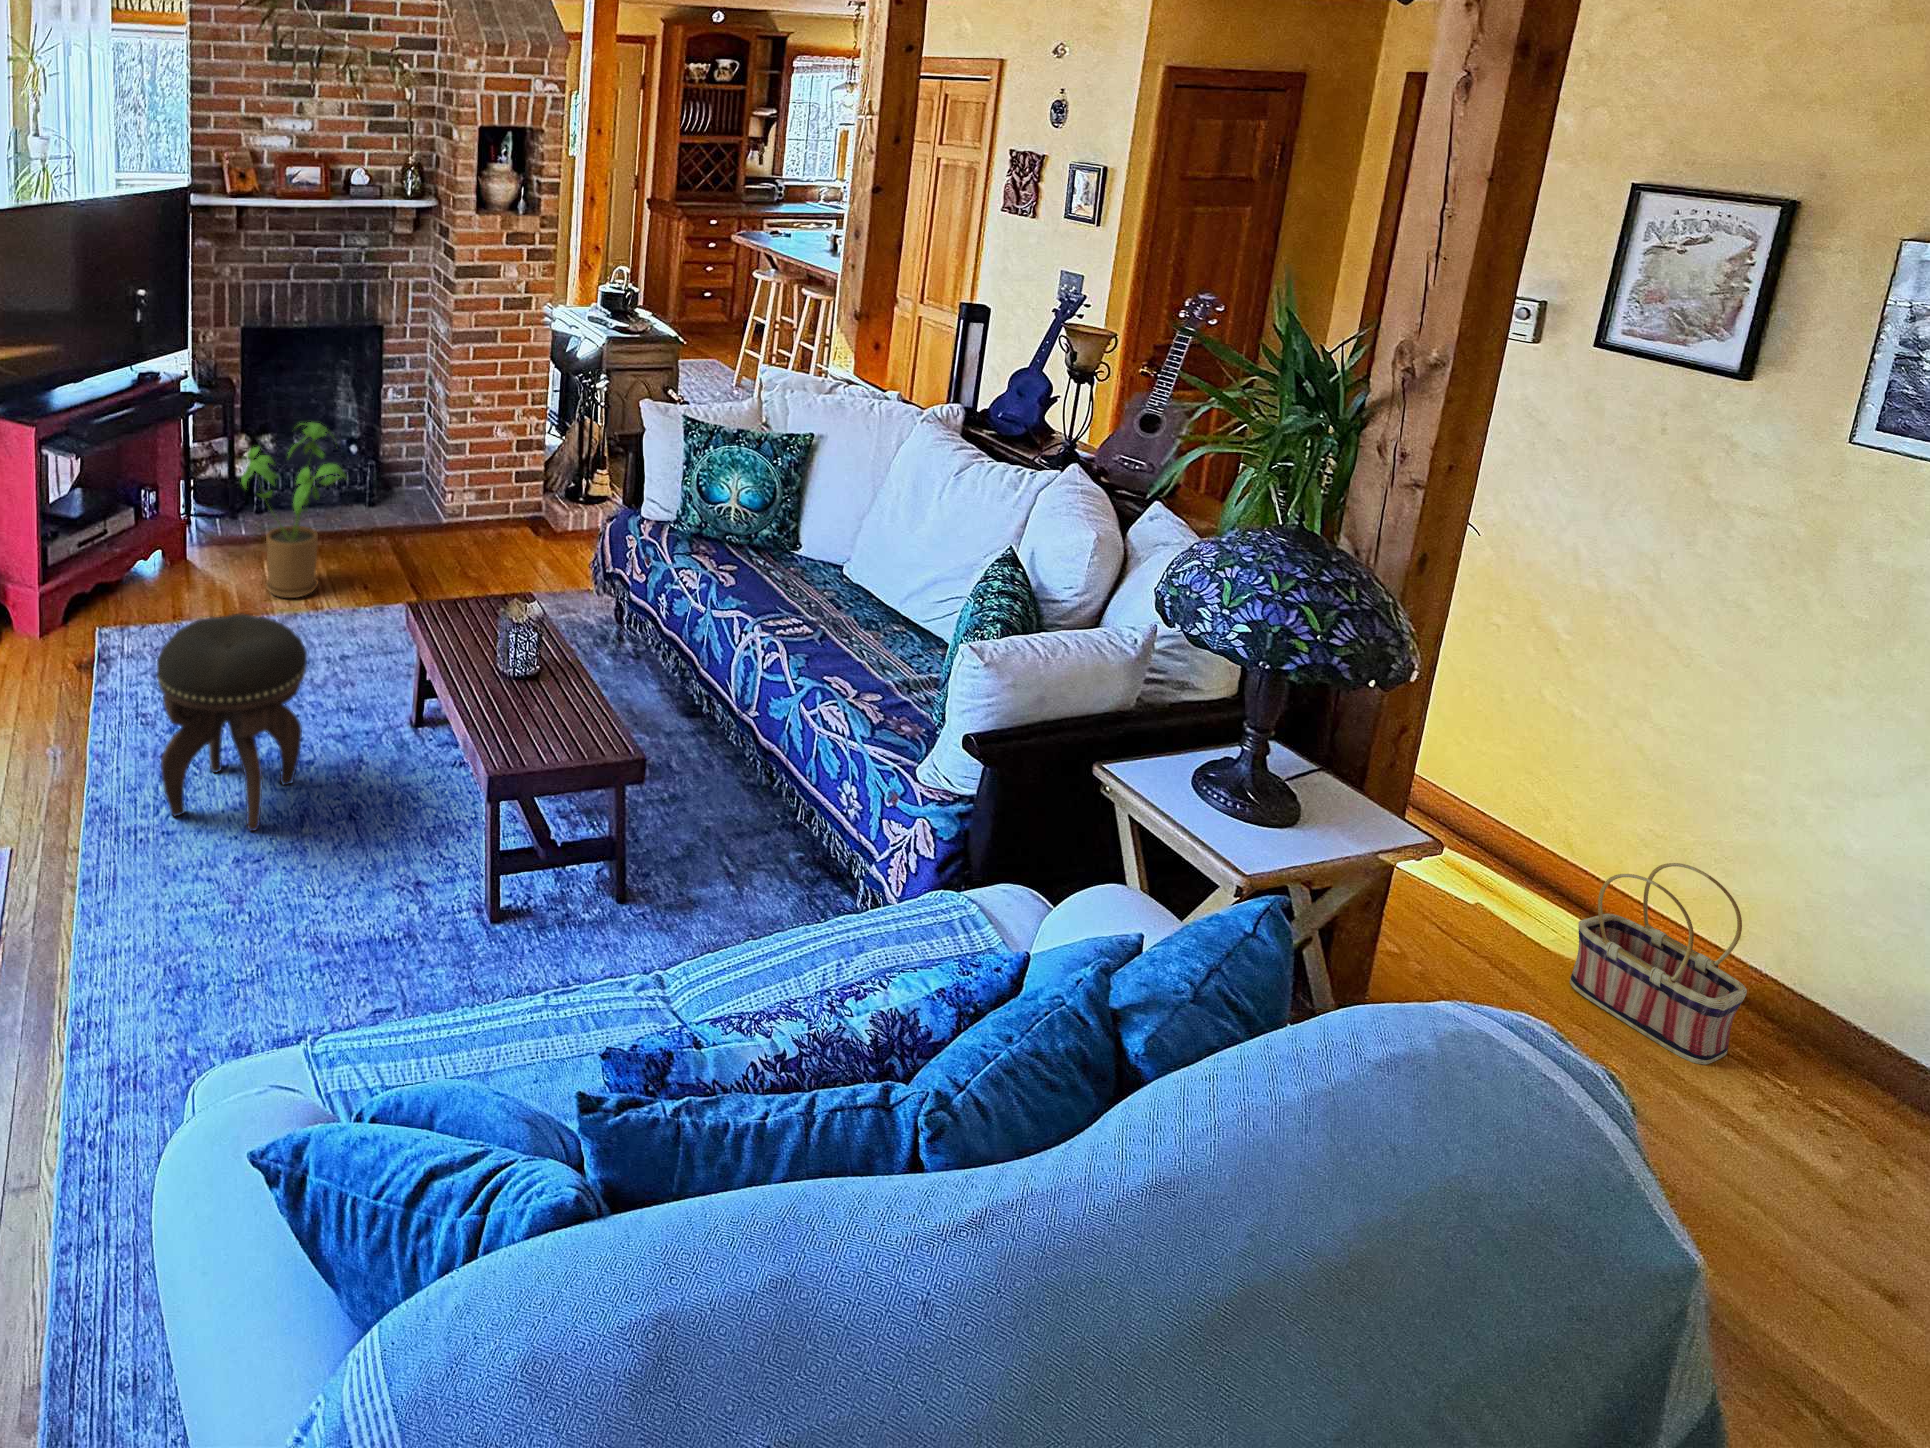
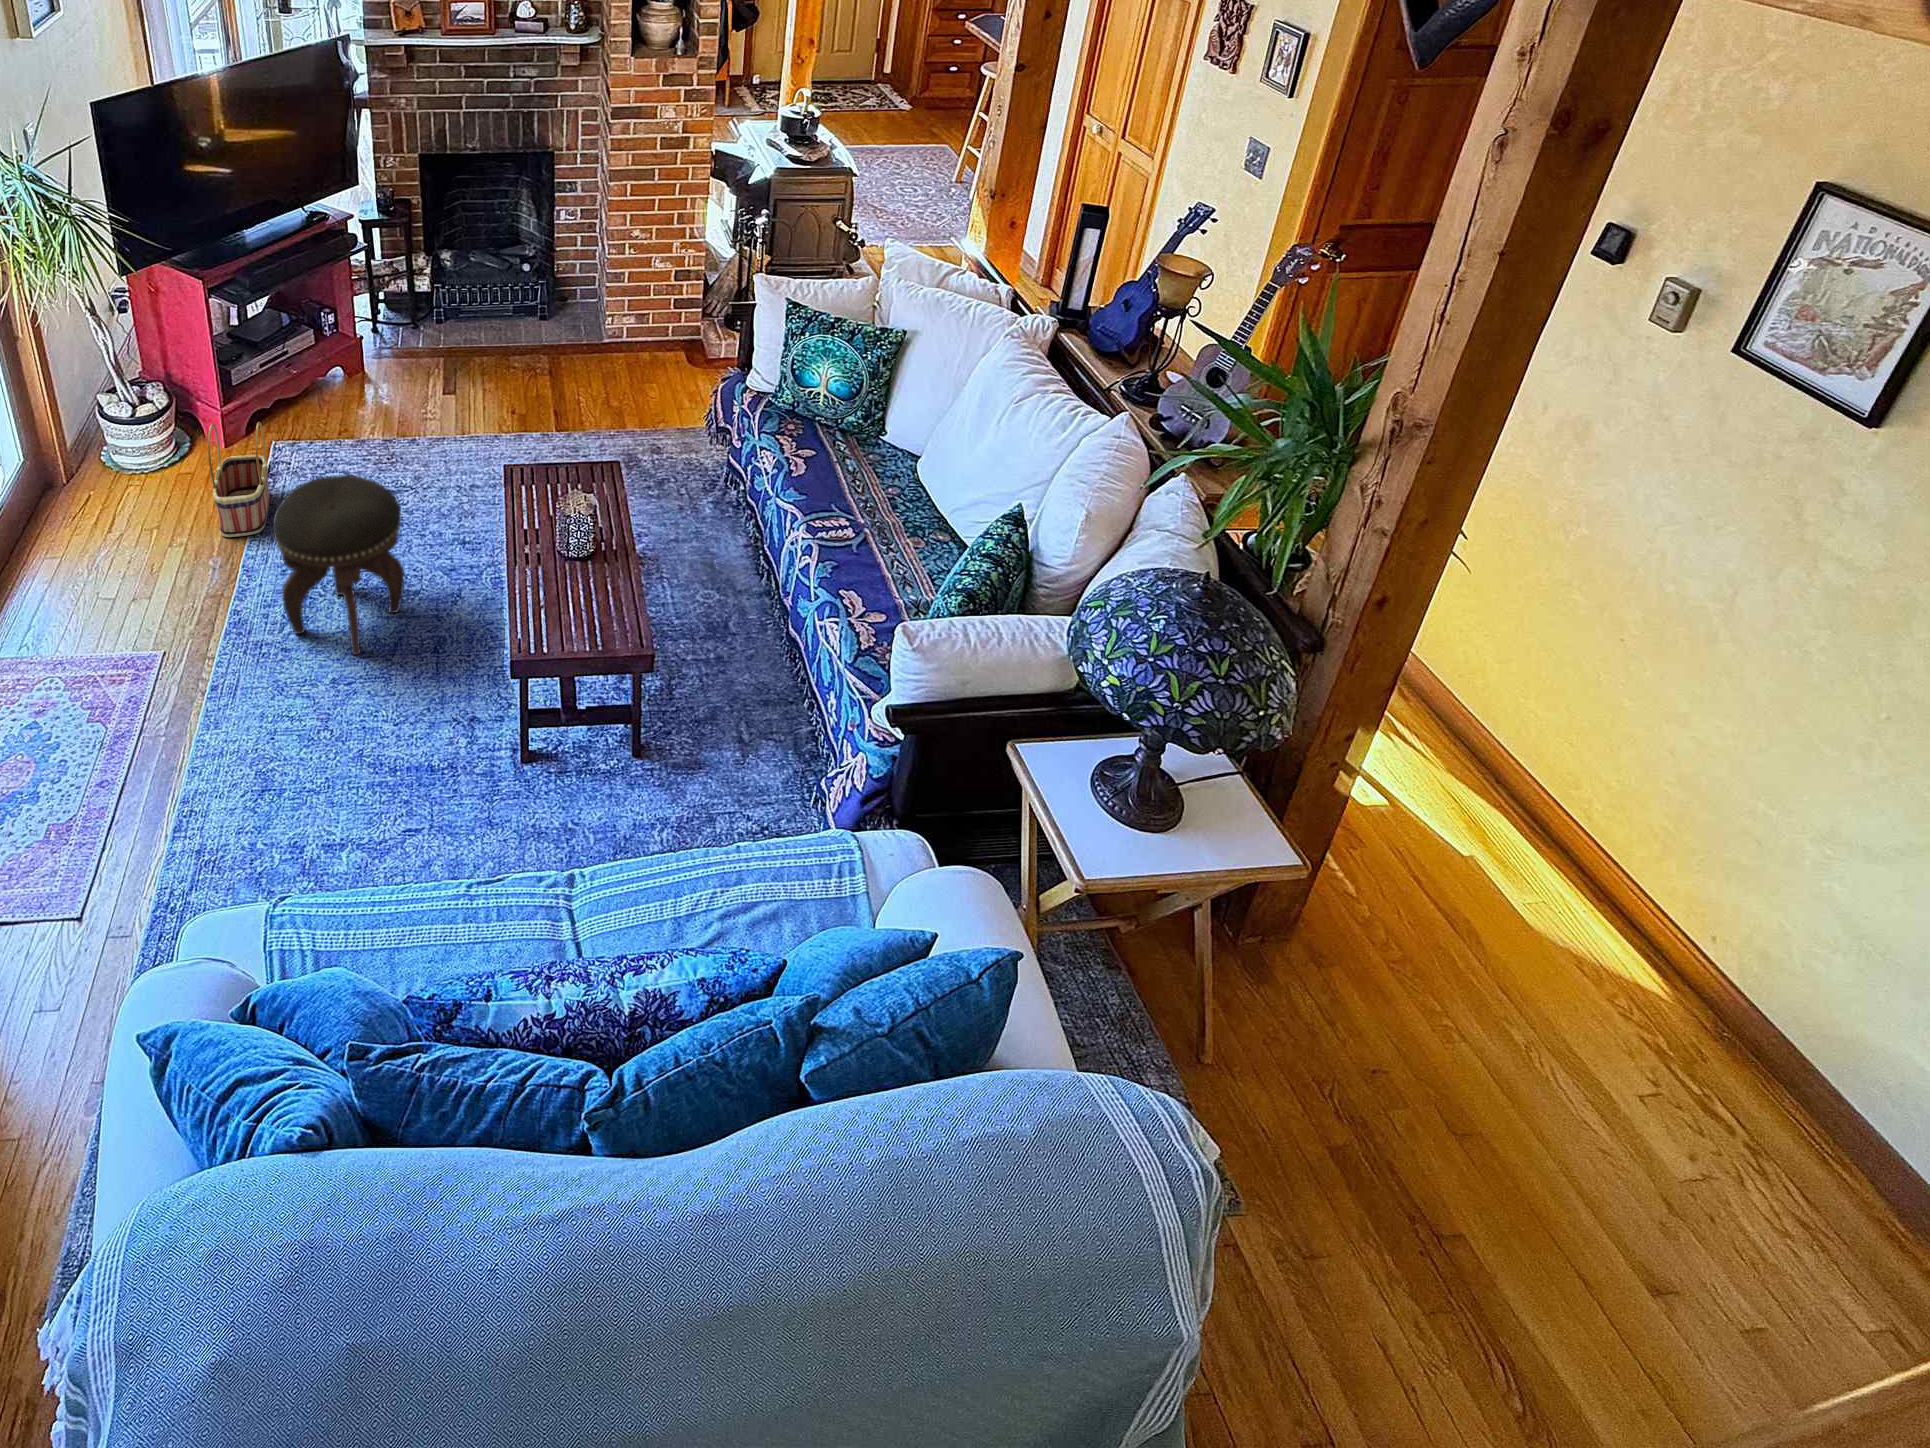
house plant: present [241,422,348,598] -> none [397,263,491,420]
basket: present [1570,863,1747,1065] -> present [208,422,269,537]

